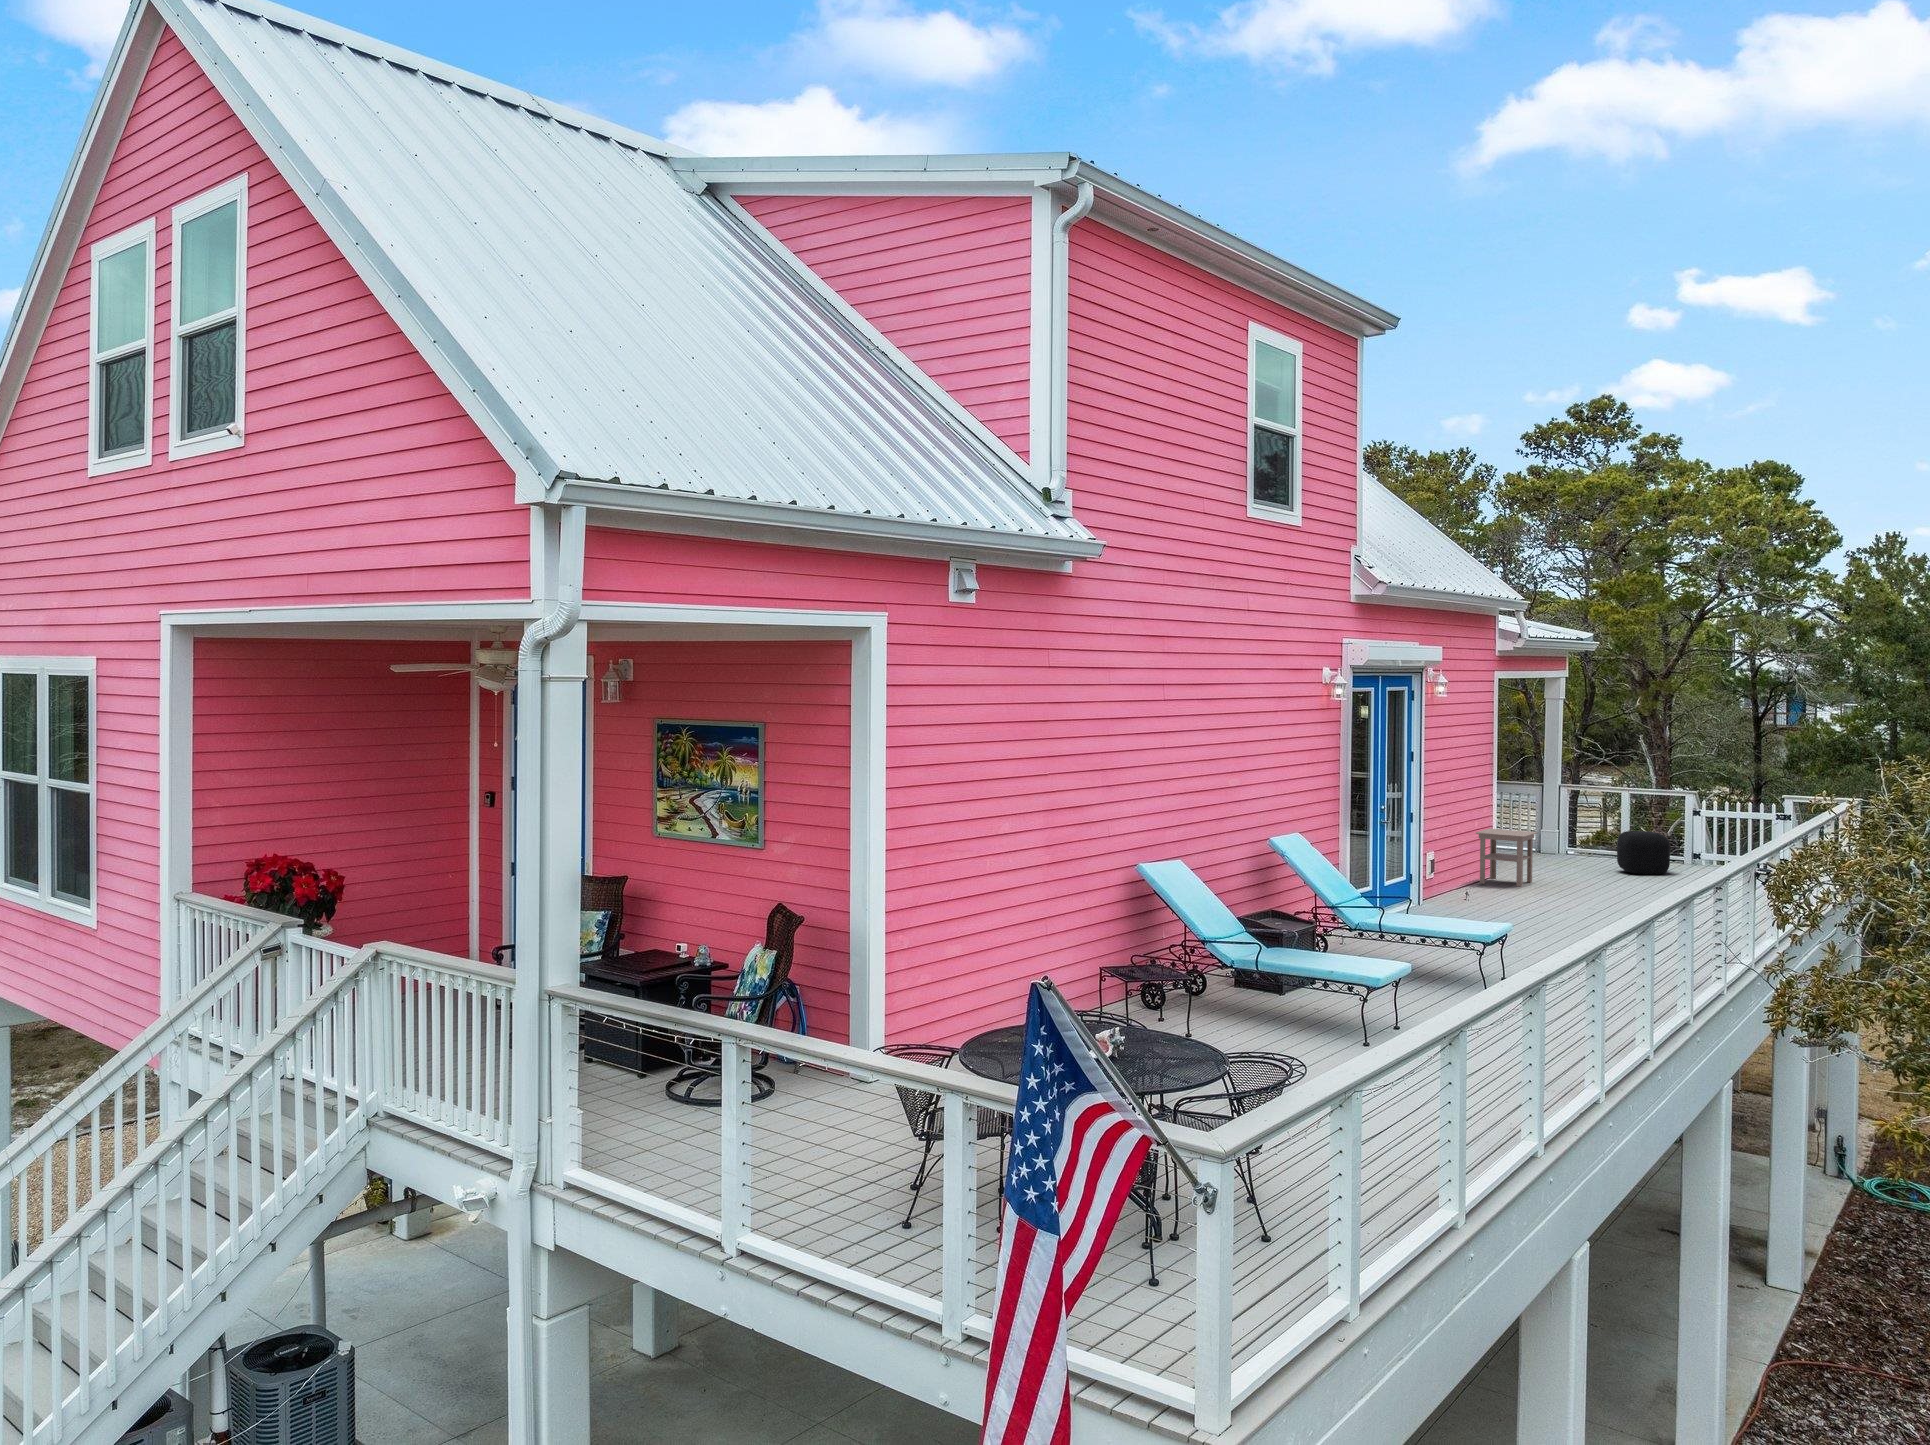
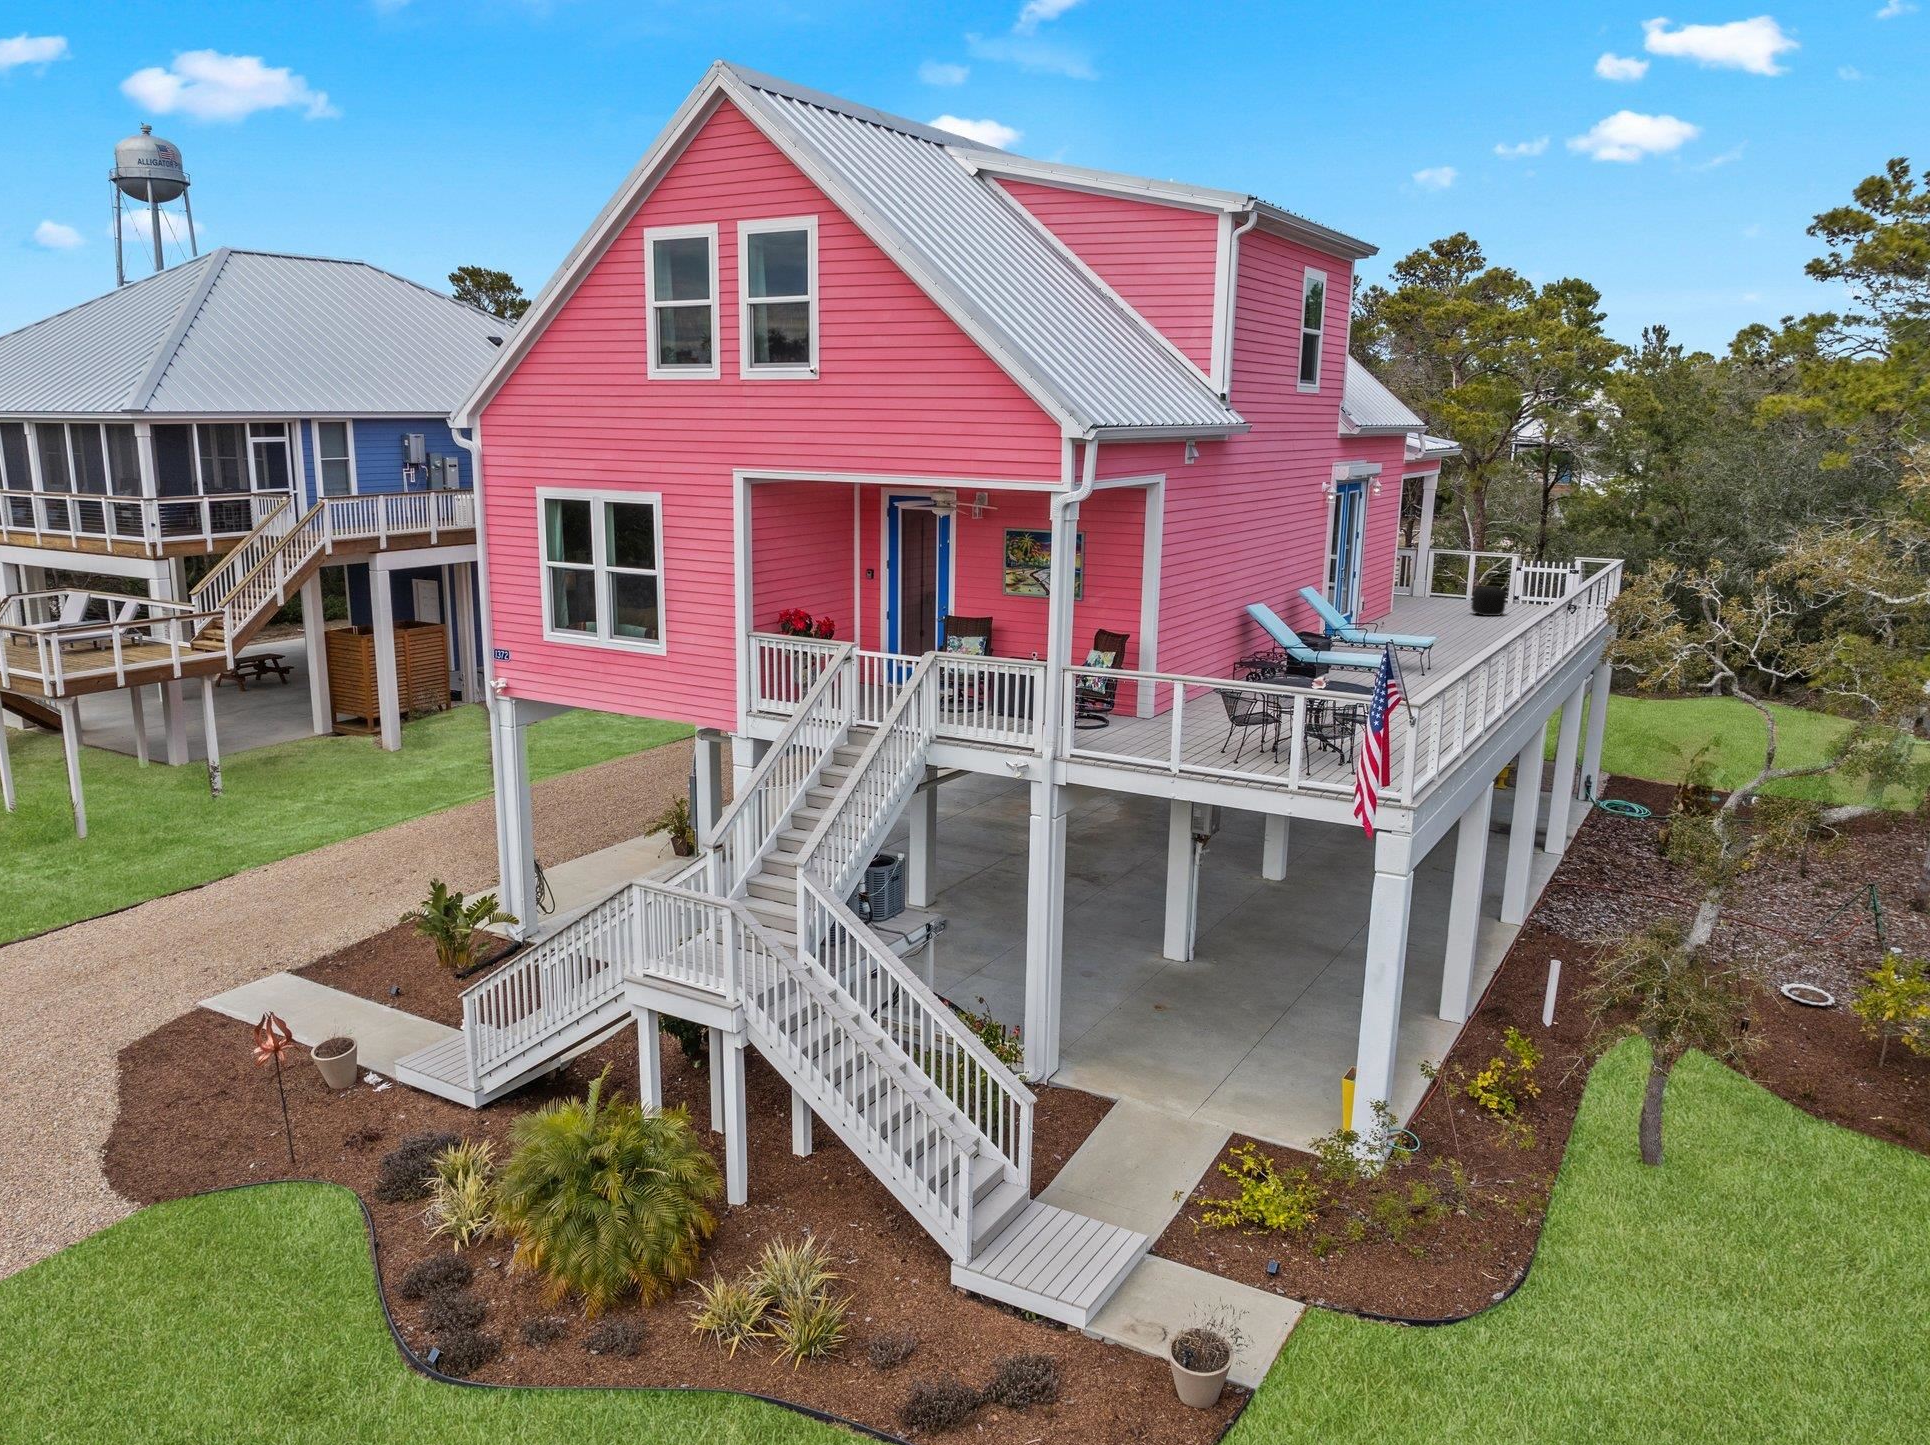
side table: present [1476,829,1537,887] -> none [1387,586,1426,625]

